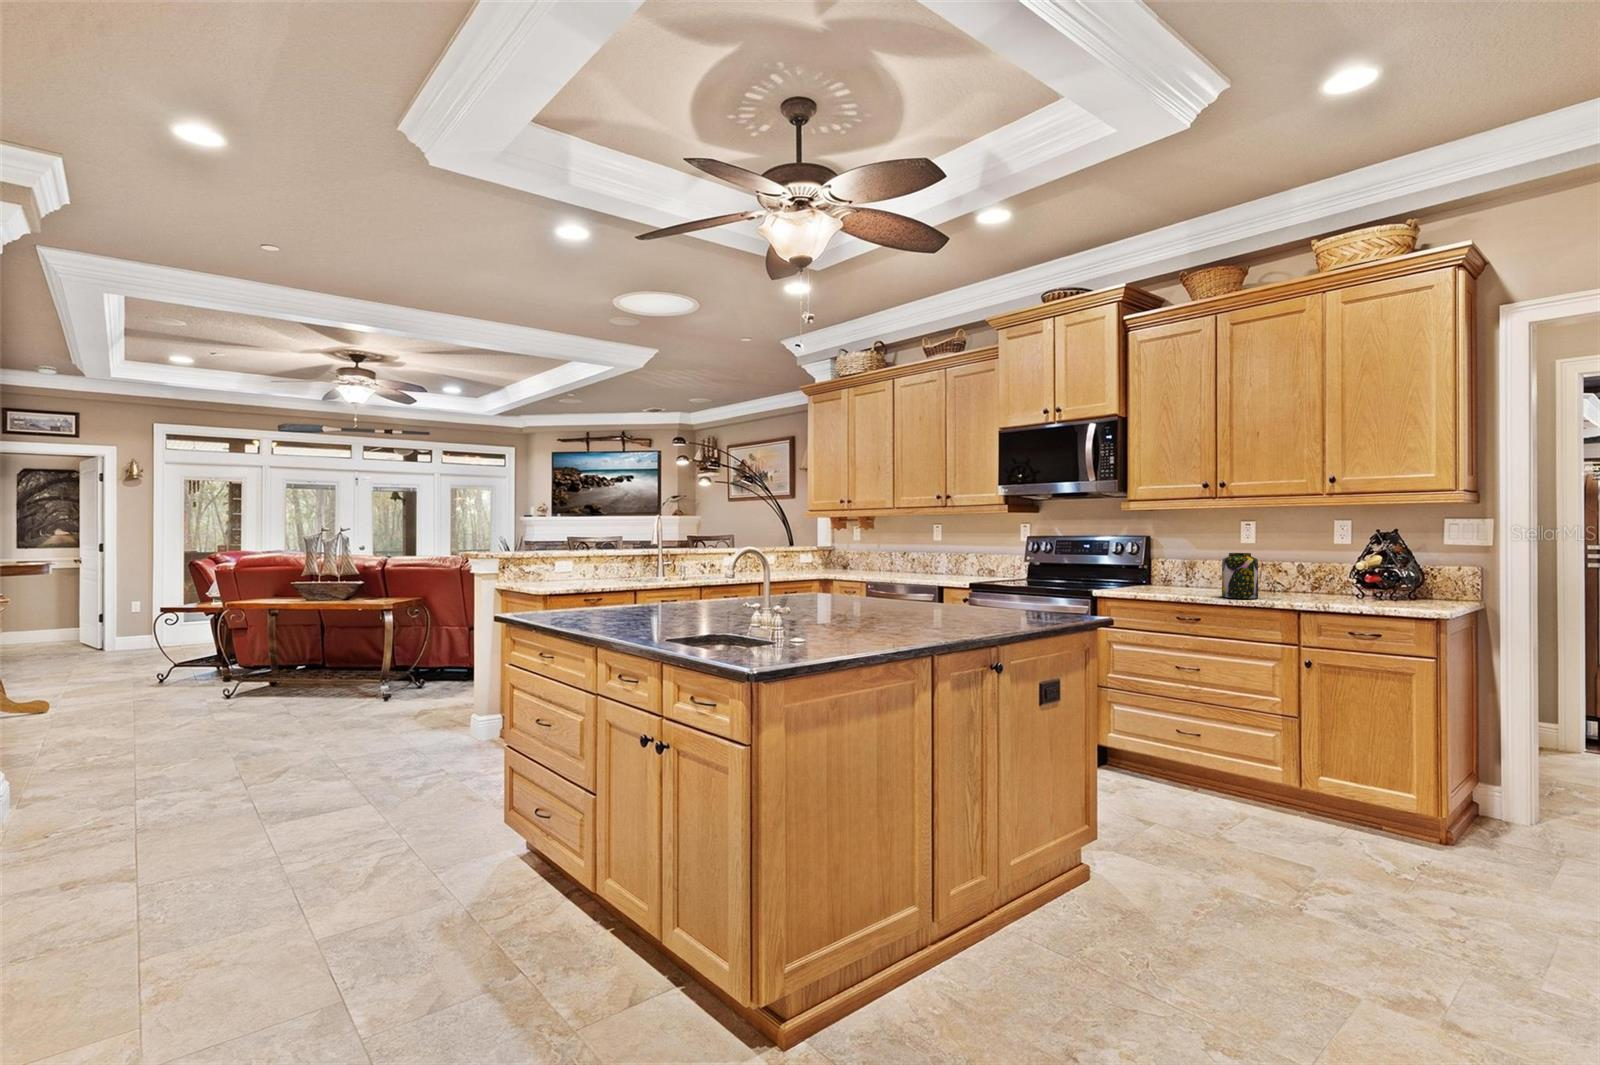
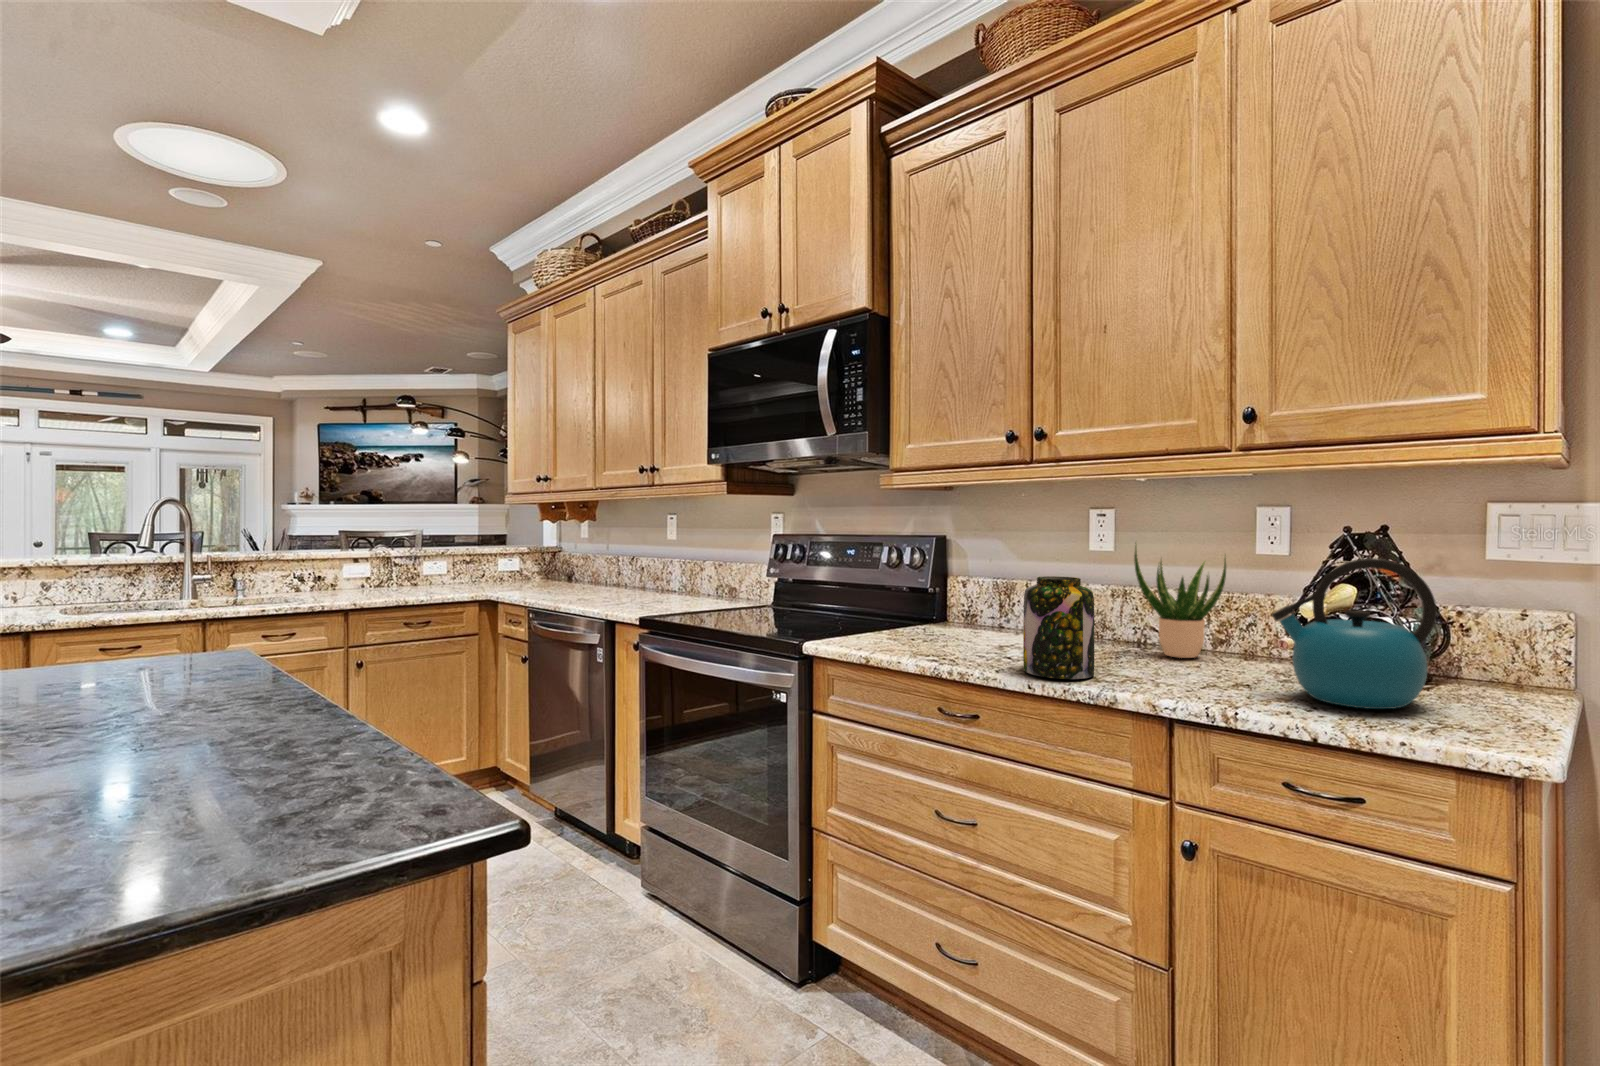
potted plant: none [1273,536,1320,593] -> present [1134,545,1226,658]
kettle: none [1343,542,1413,603] -> present [1272,558,1436,709]

